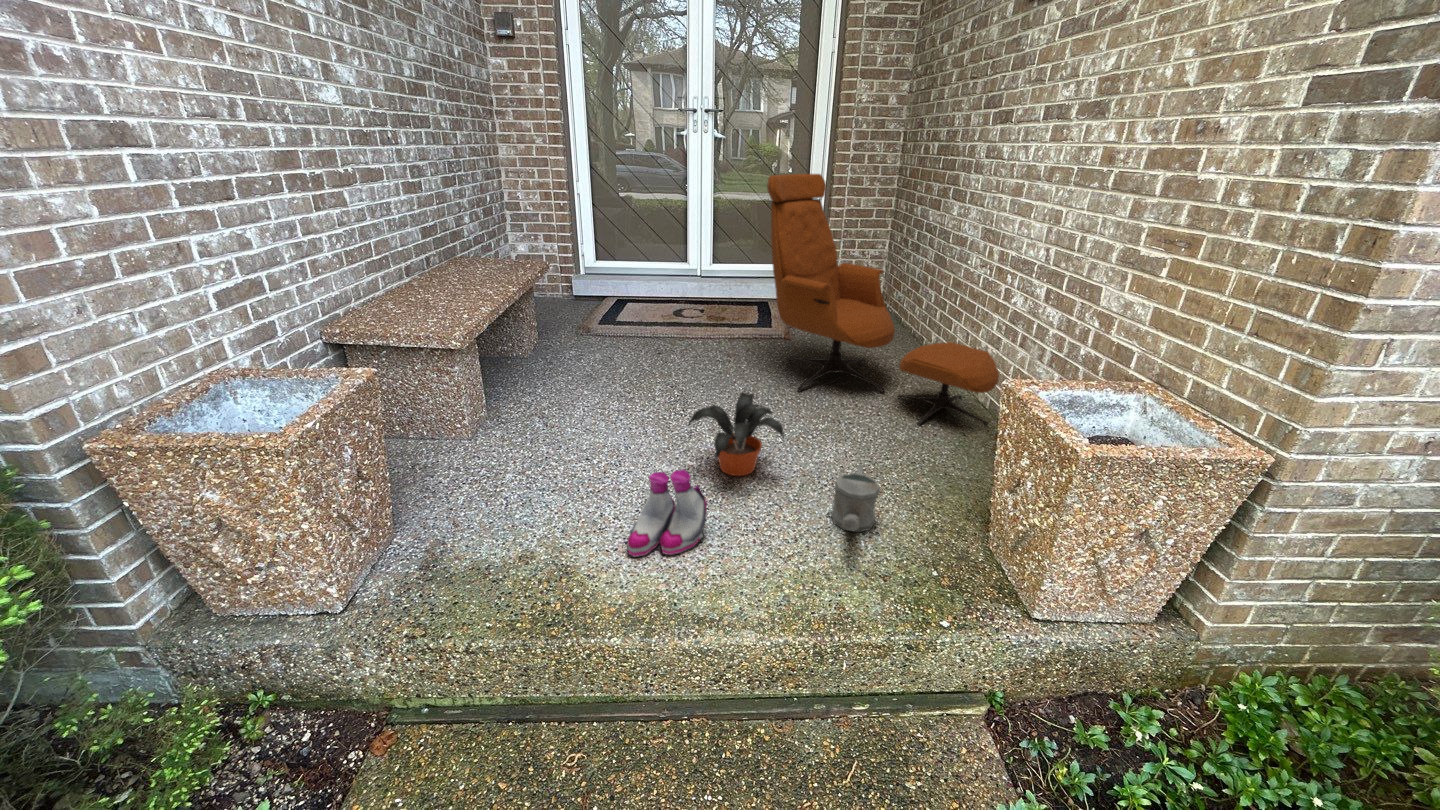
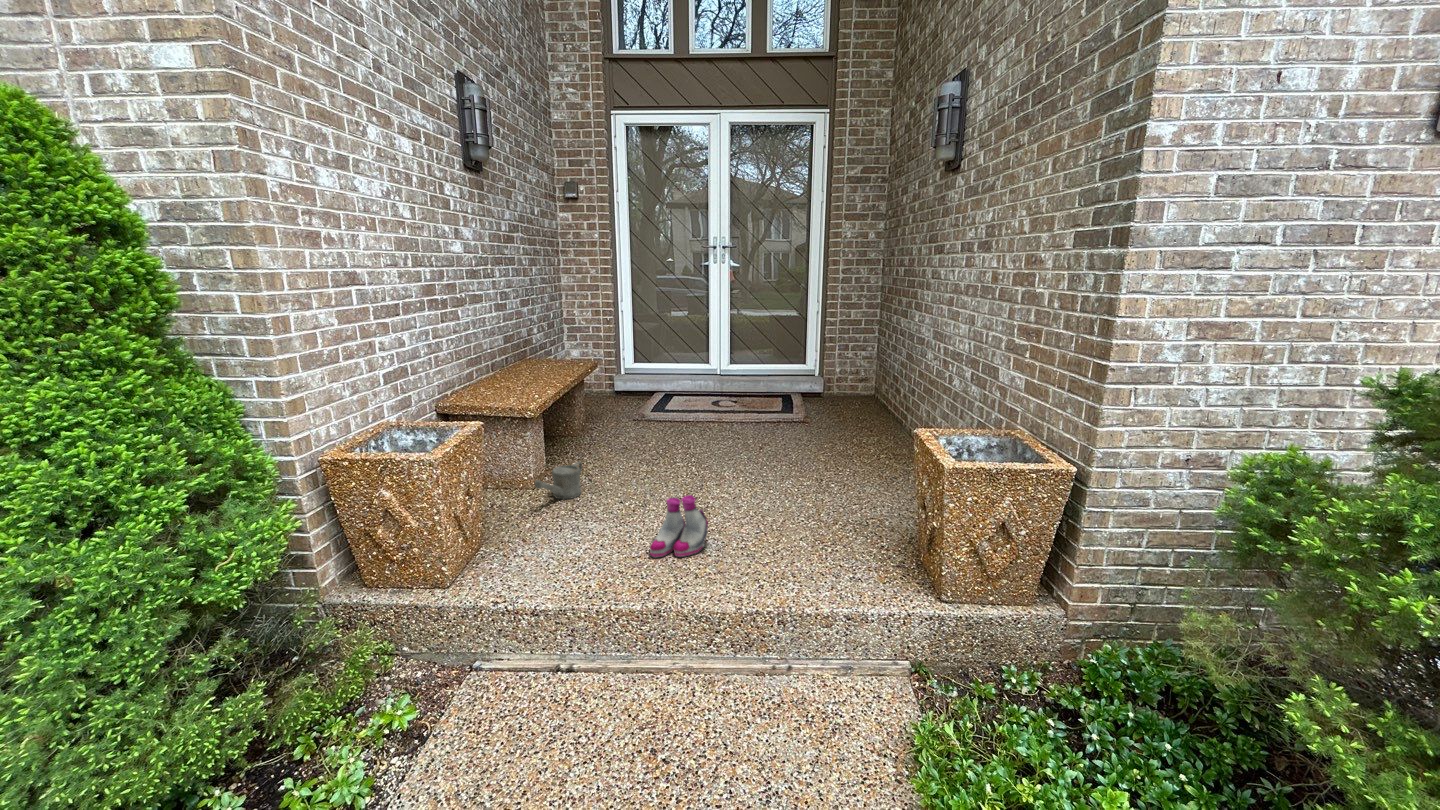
lounge chair: present [767,174,999,427] -> none [765,293,948,484]
potted plant: present [689,392,784,476] -> none [698,450,769,513]
watering can: present [831,464,880,532] -> present [535,461,582,499]

